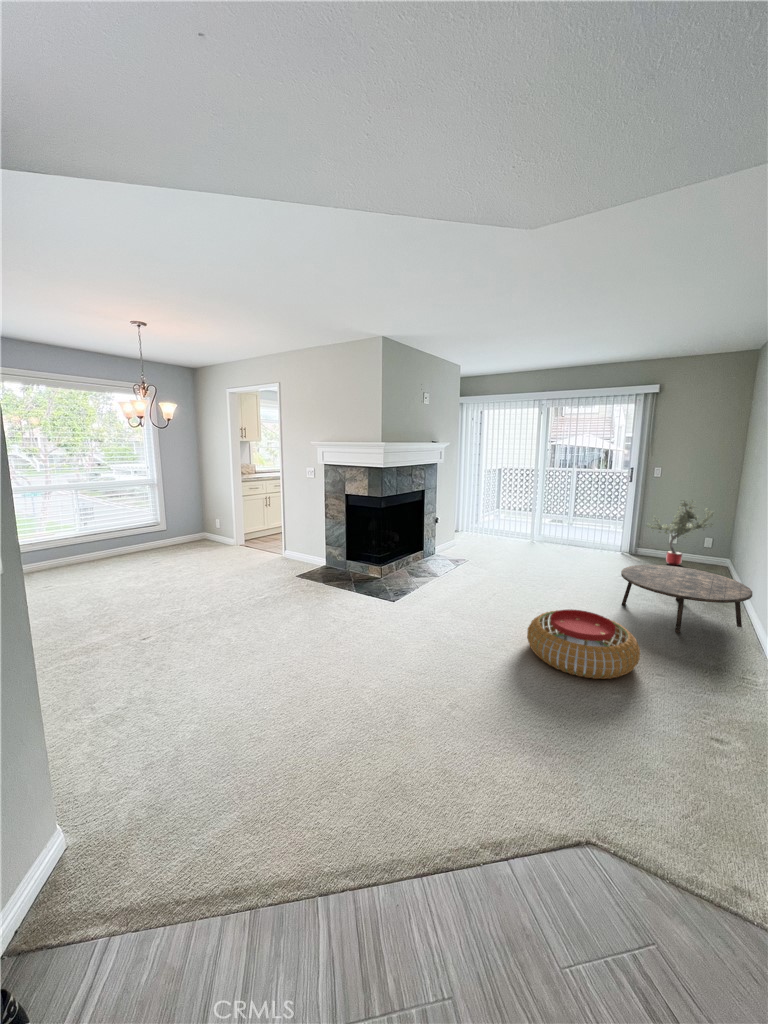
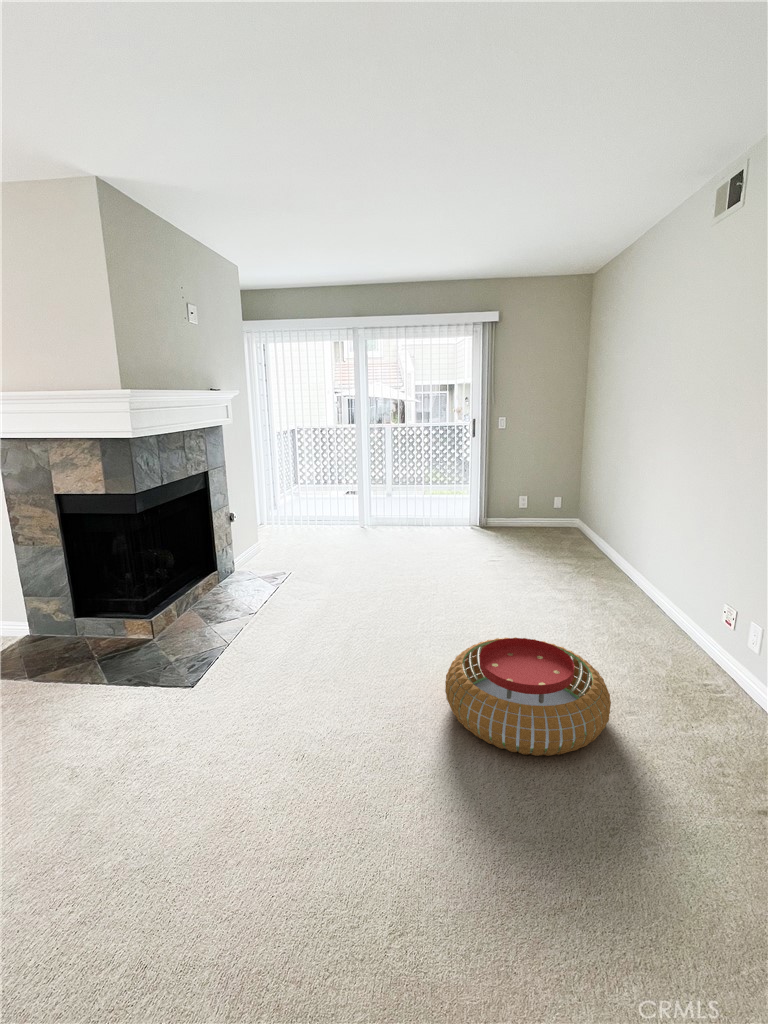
potted tree: present [647,500,714,565] -> none [498,454,568,534]
coffee table: present [621,565,752,633] -> none [513,541,661,631]

